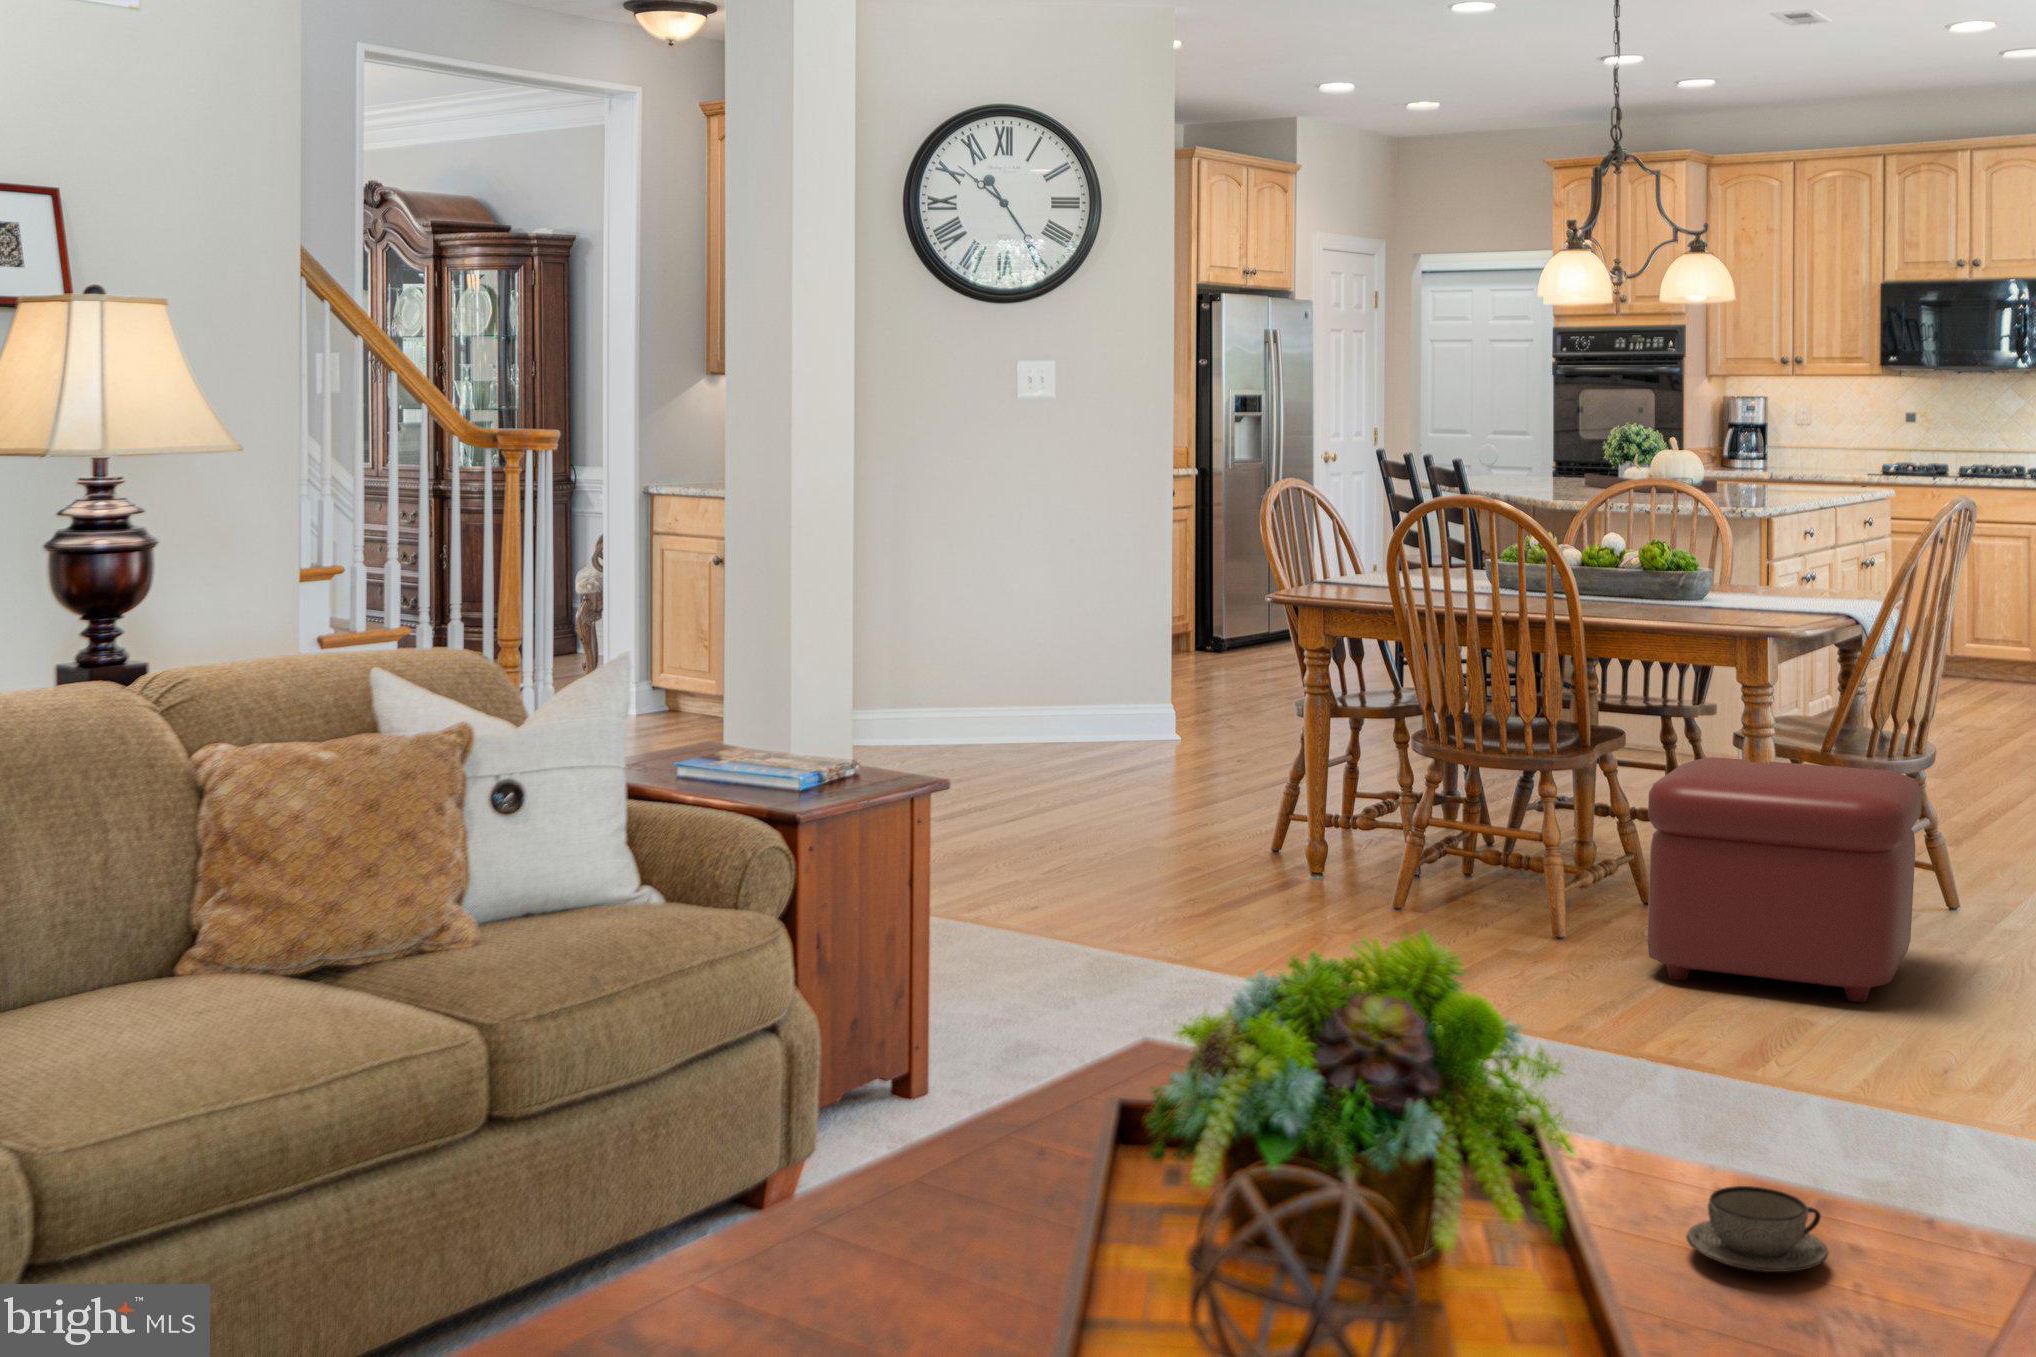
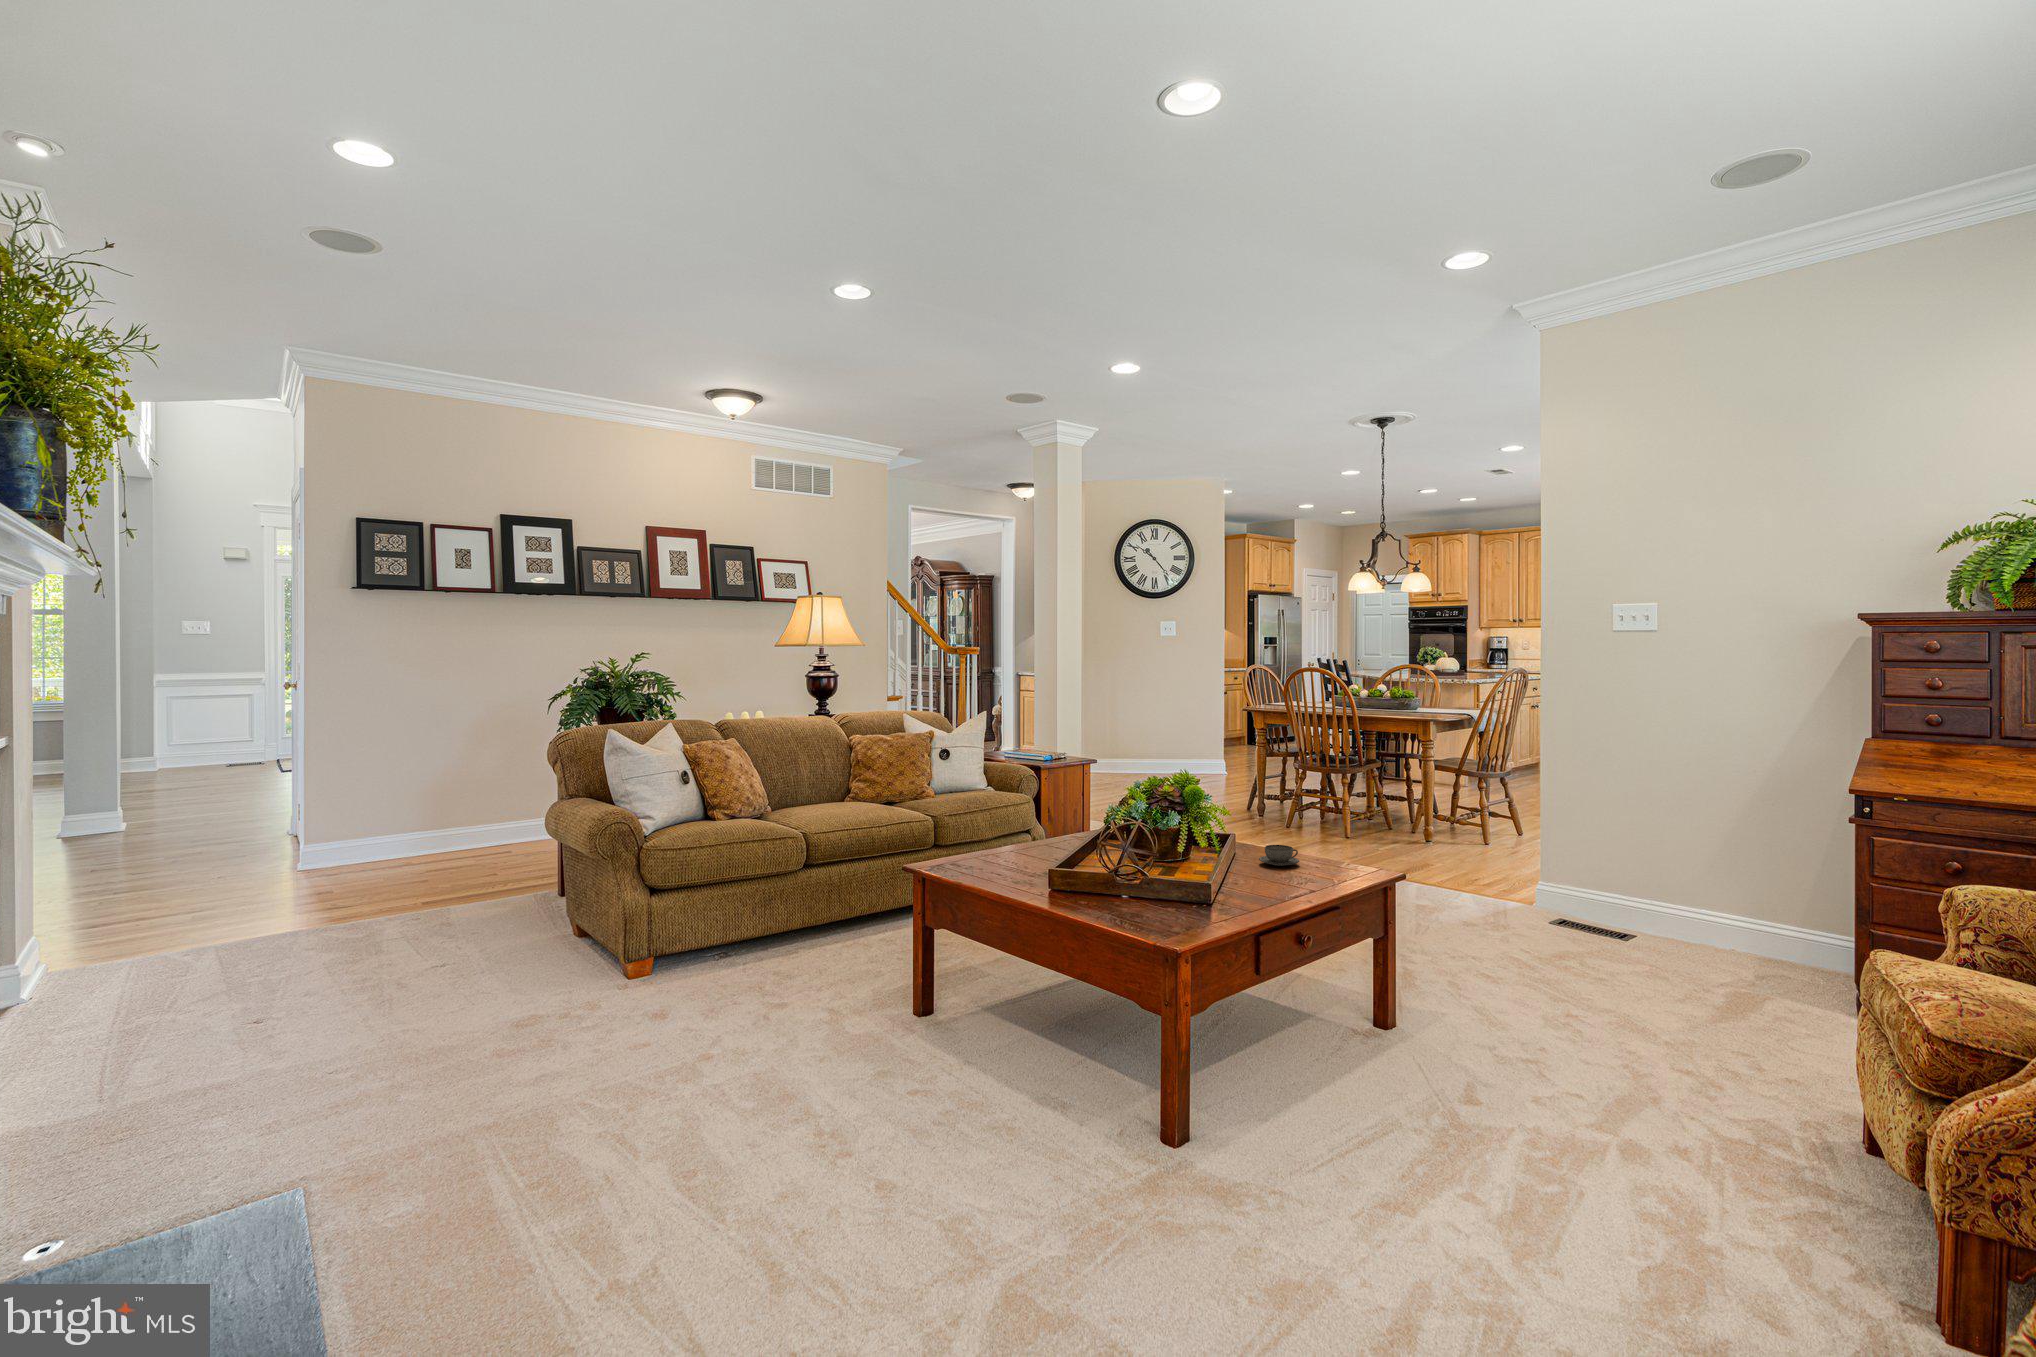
ottoman: present [1647,758,1922,1002] -> none [1373,768,1486,859]

